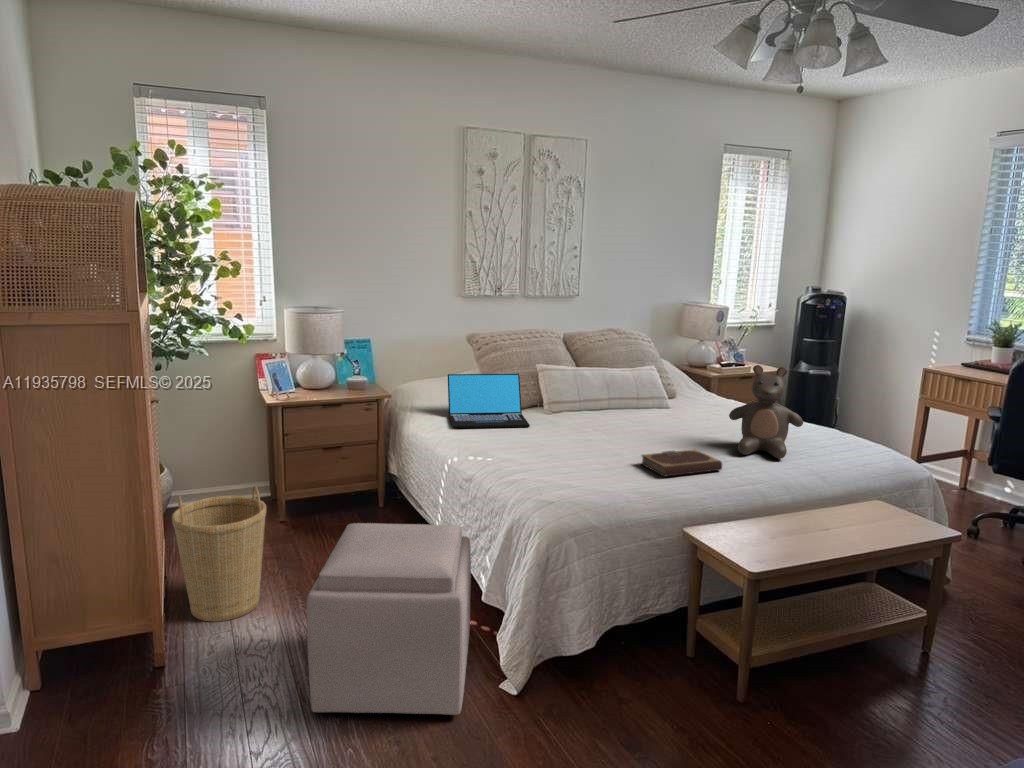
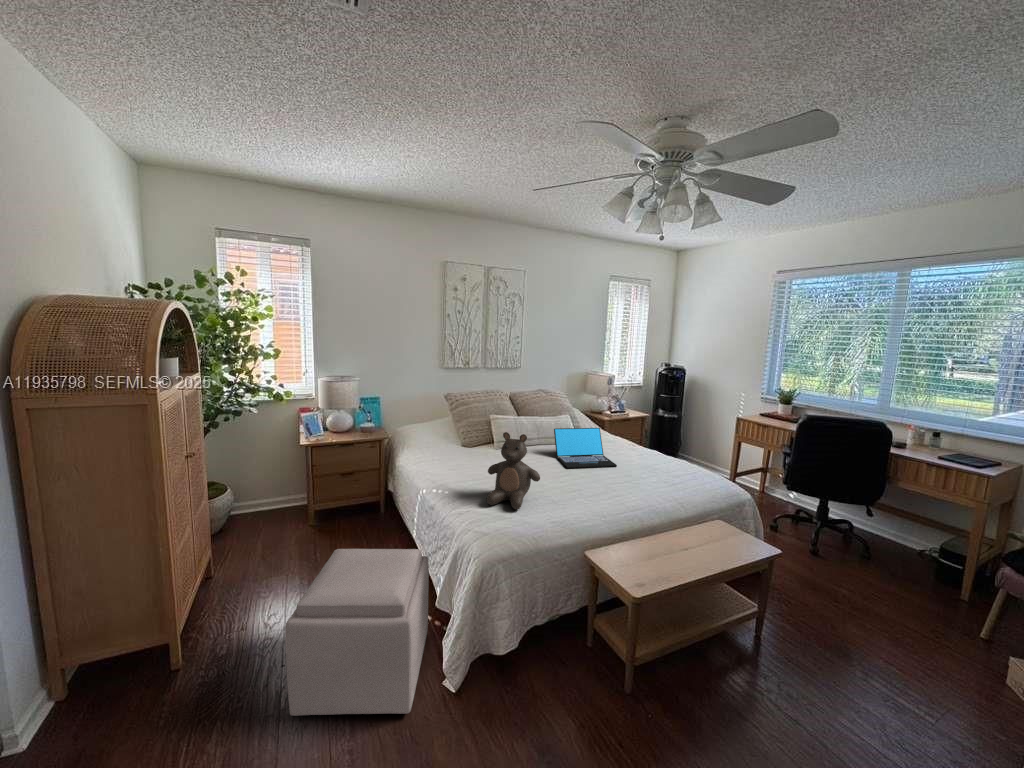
teddy bear: present [729,365,803,459] -> present [487,432,540,510]
laptop: present [448,374,530,428] -> present [554,428,617,468]
notebook: present [641,449,722,477] -> none [555,482,612,506]
basket: present [172,486,266,621] -> none [206,513,283,620]

